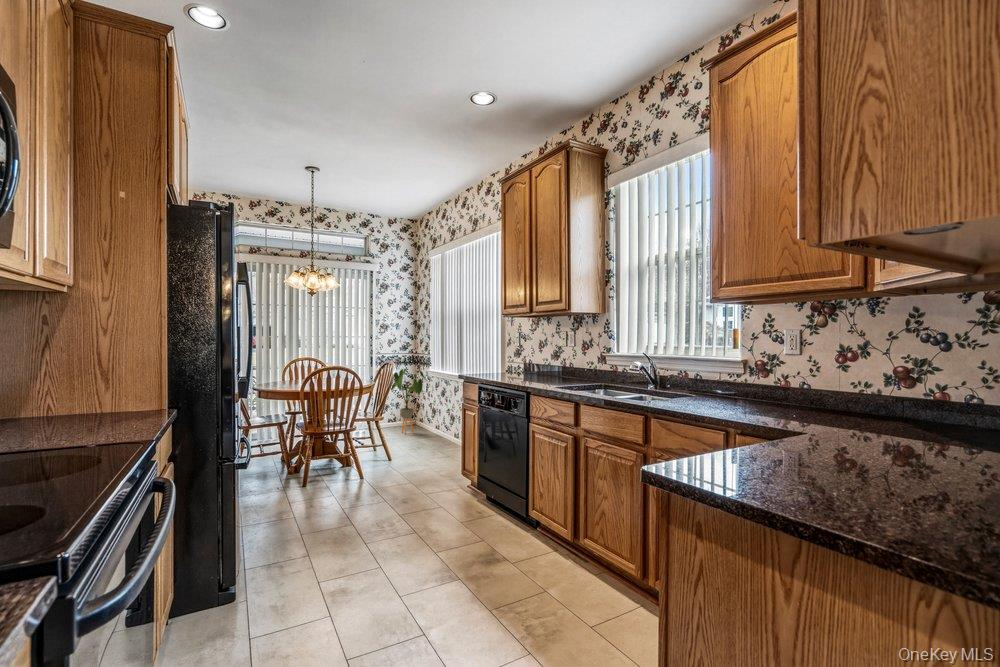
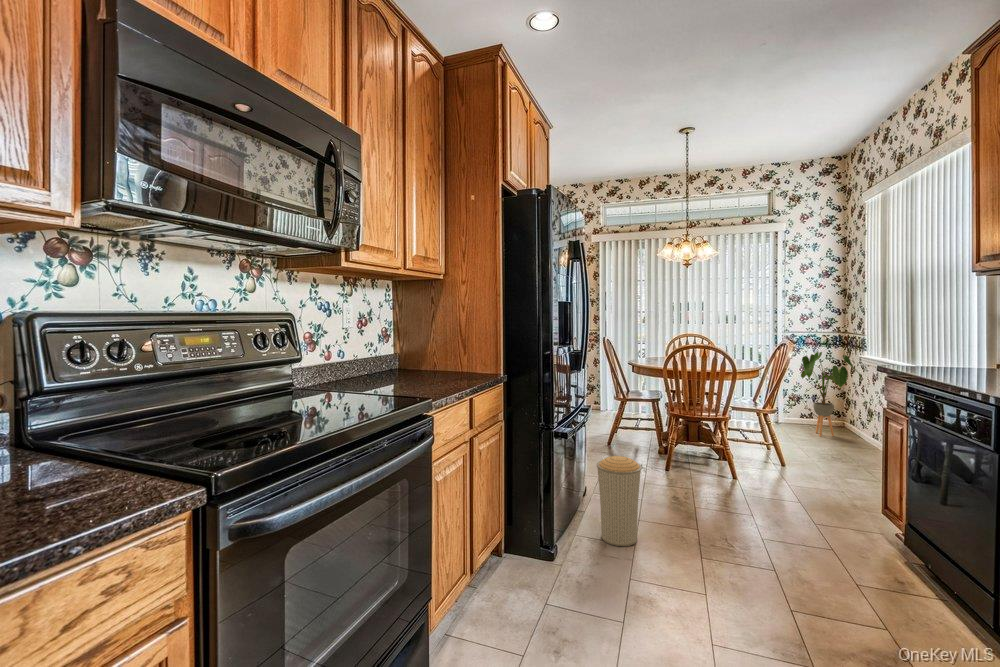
trash can: none [272,473,317,560] -> present [597,456,642,546]

